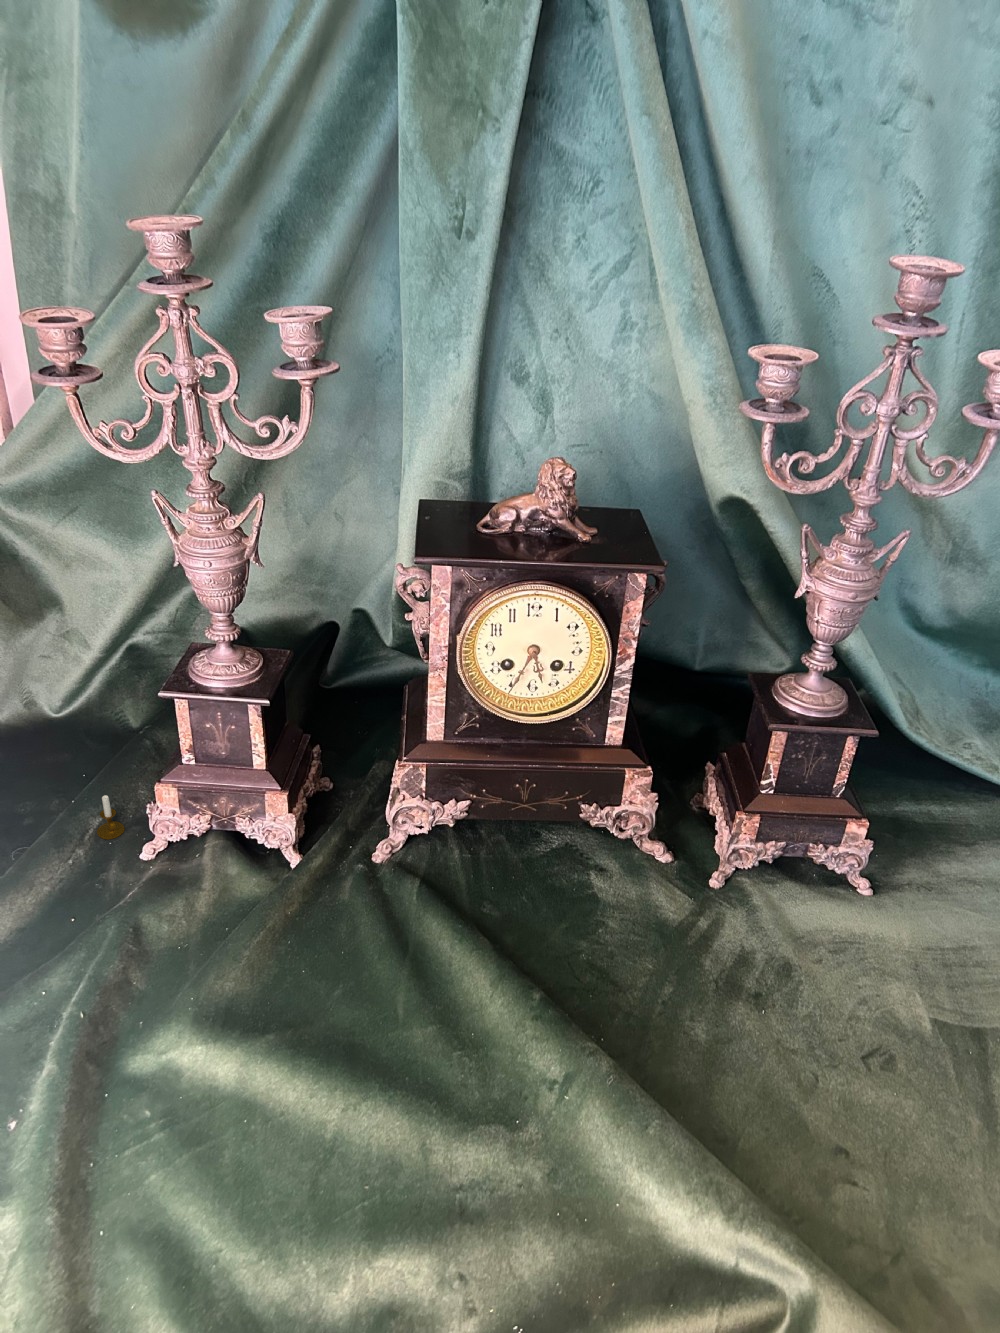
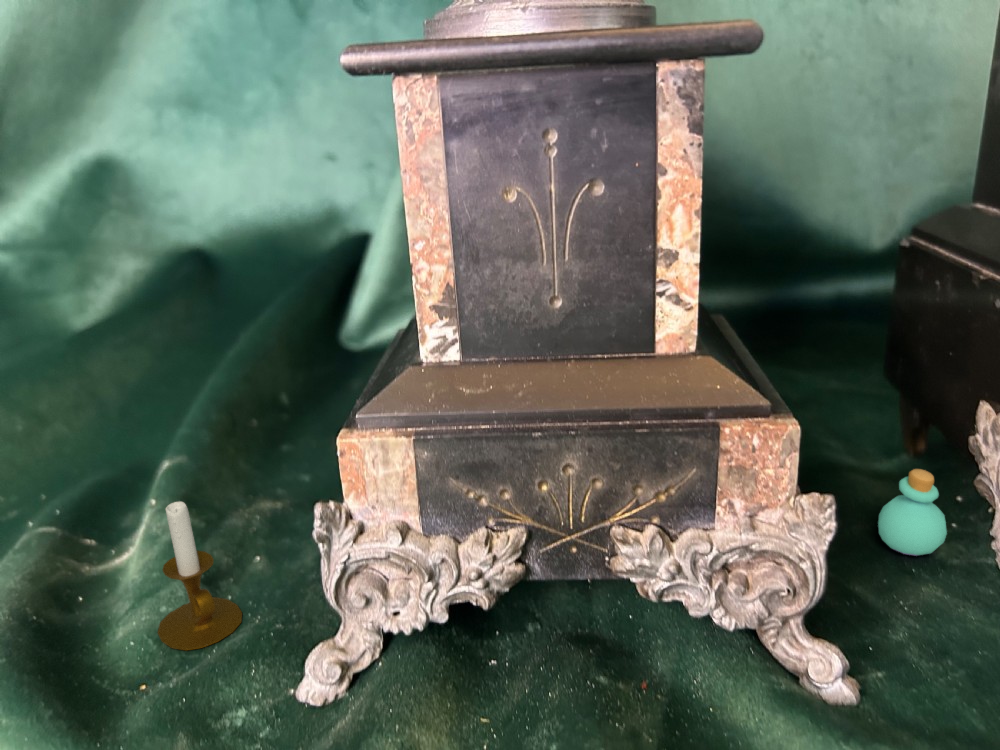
perfume bottle: none [339,800,359,826] -> present [878,469,947,556]

